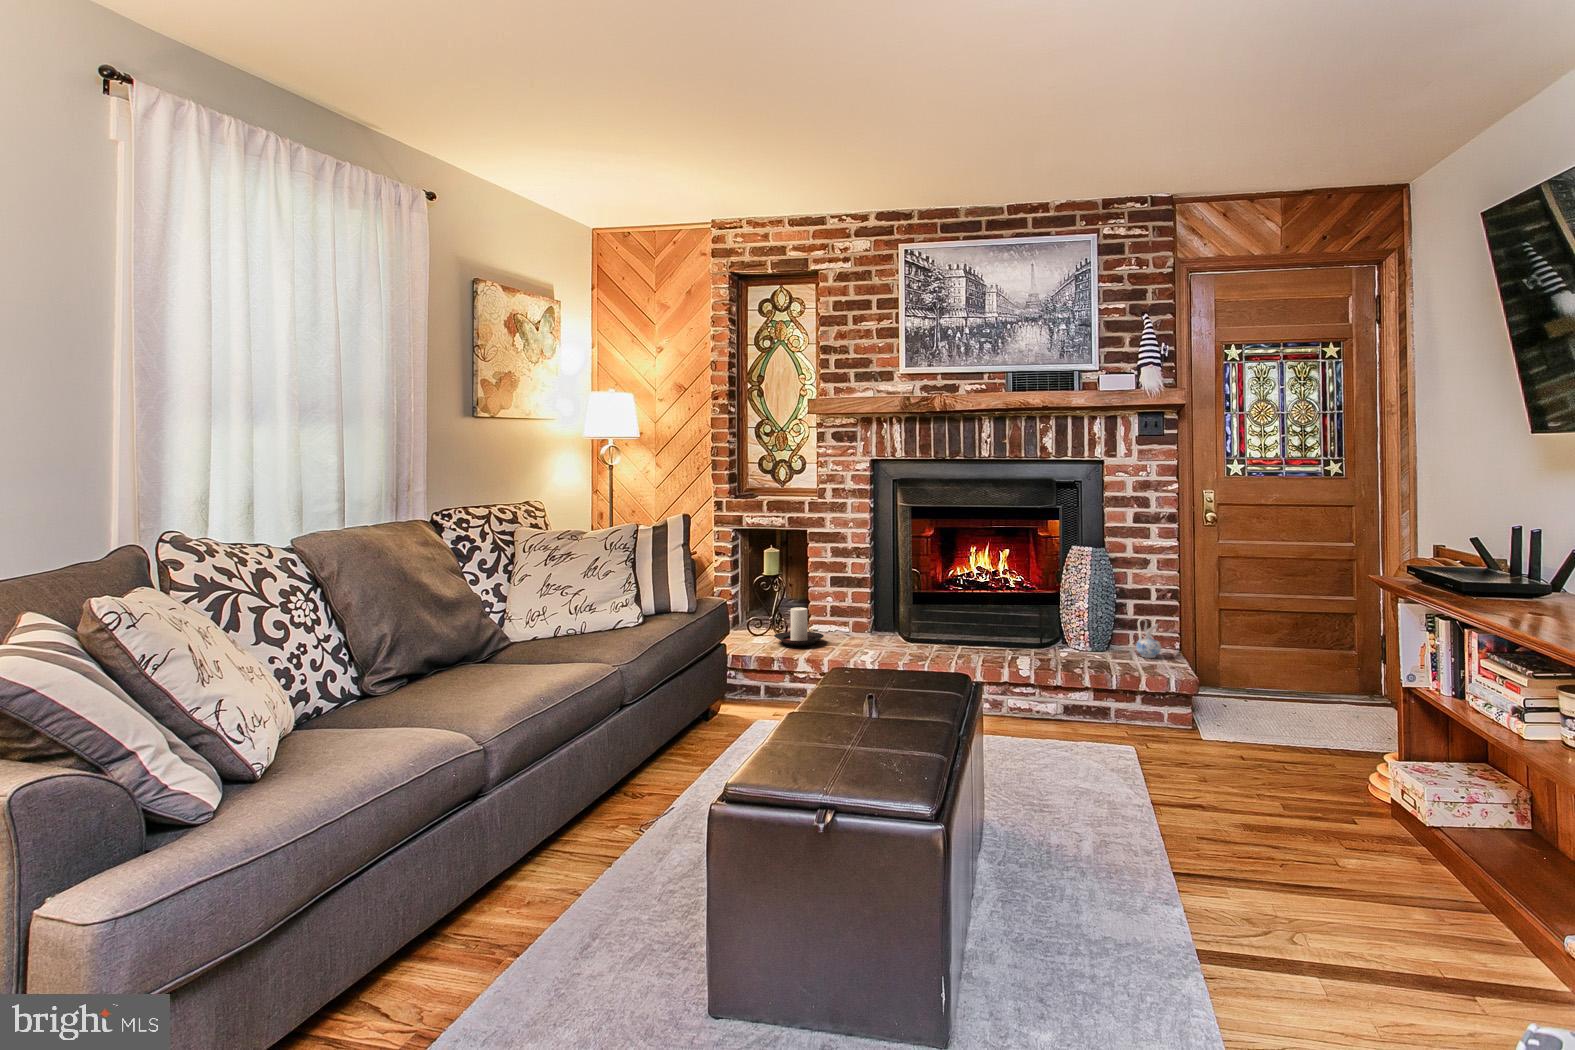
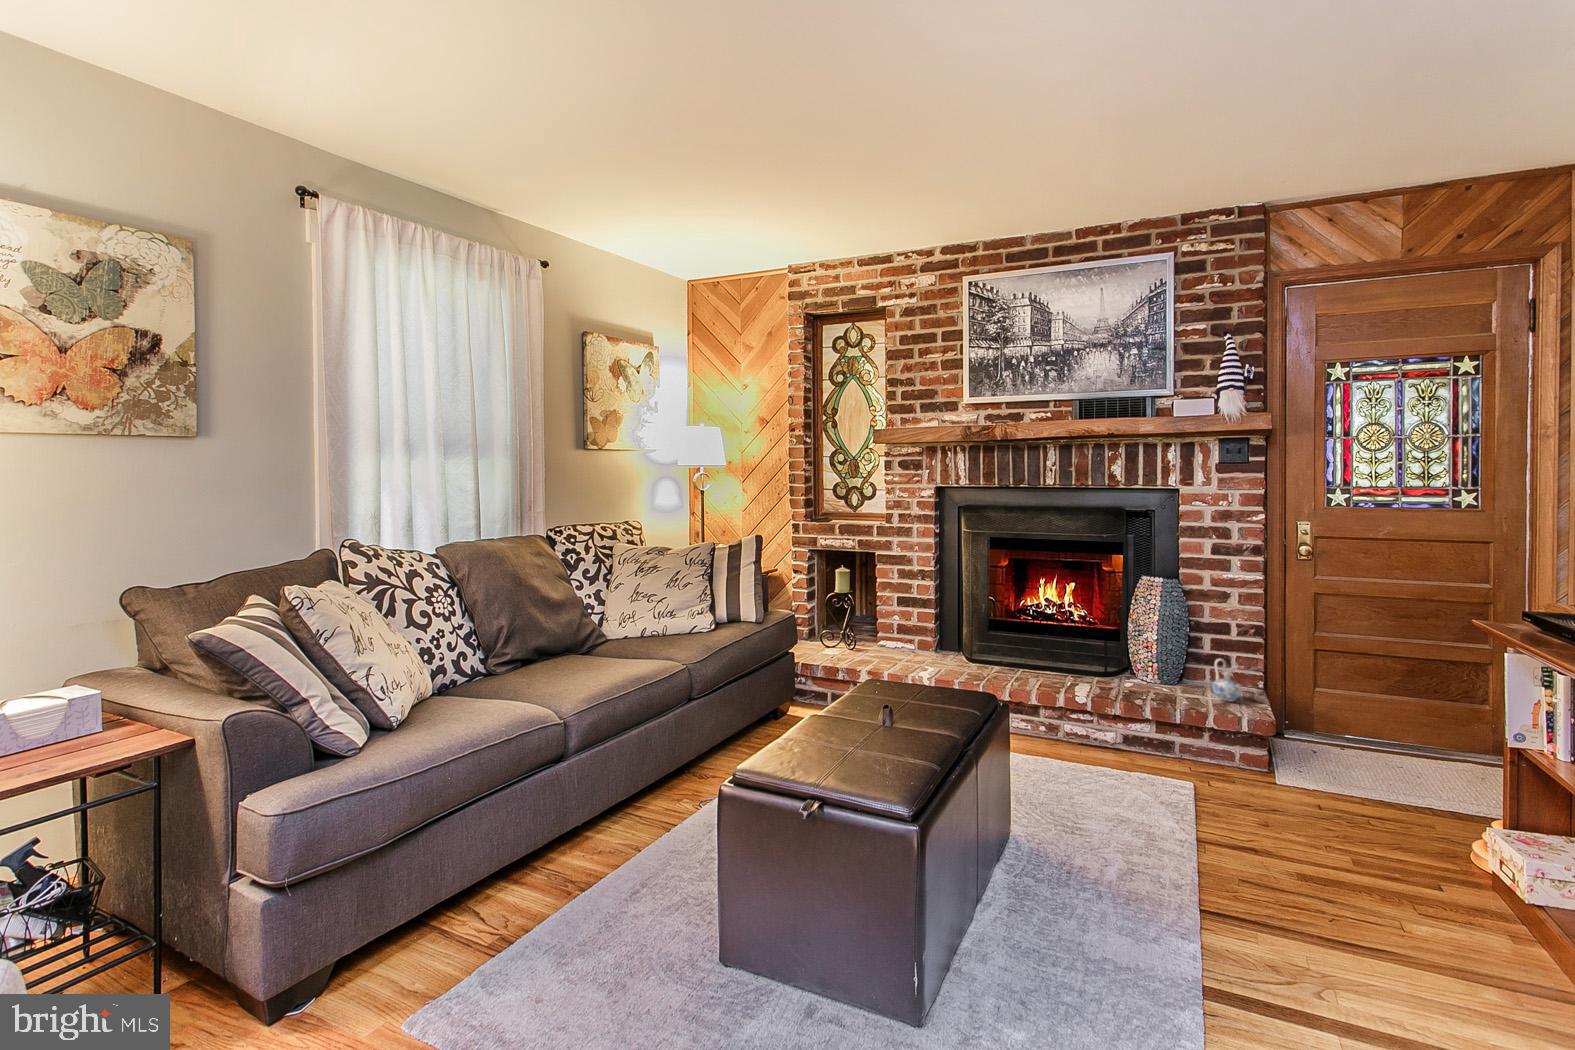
candle holder: present [774,607,824,646] -> none [840,625,887,663]

